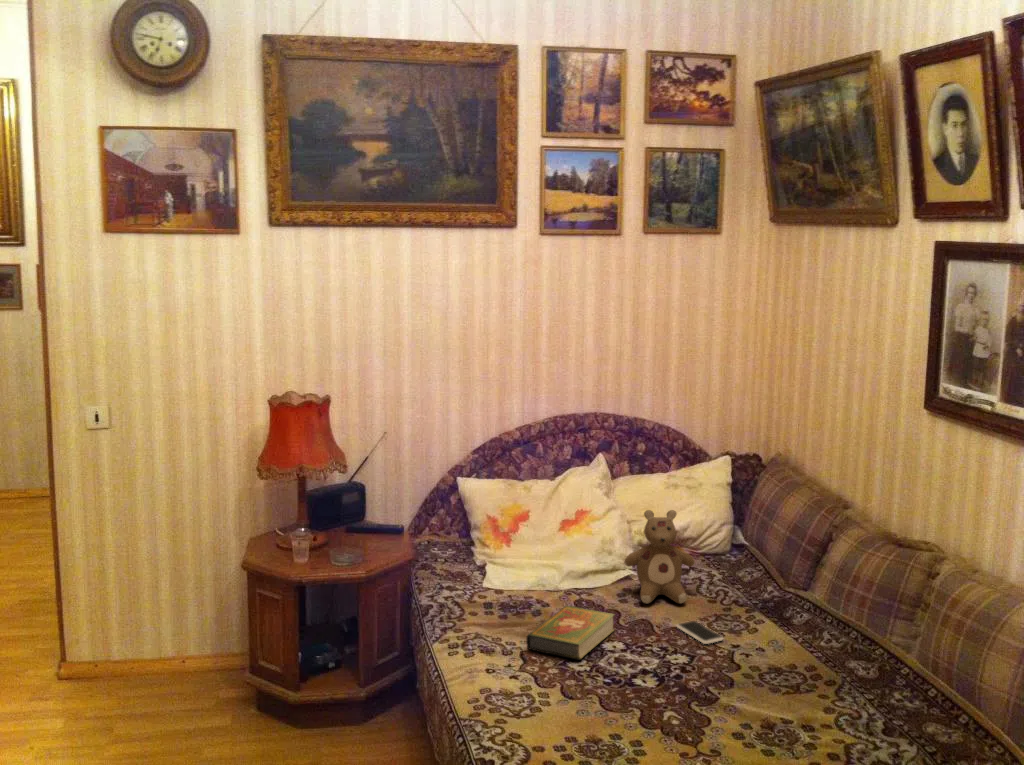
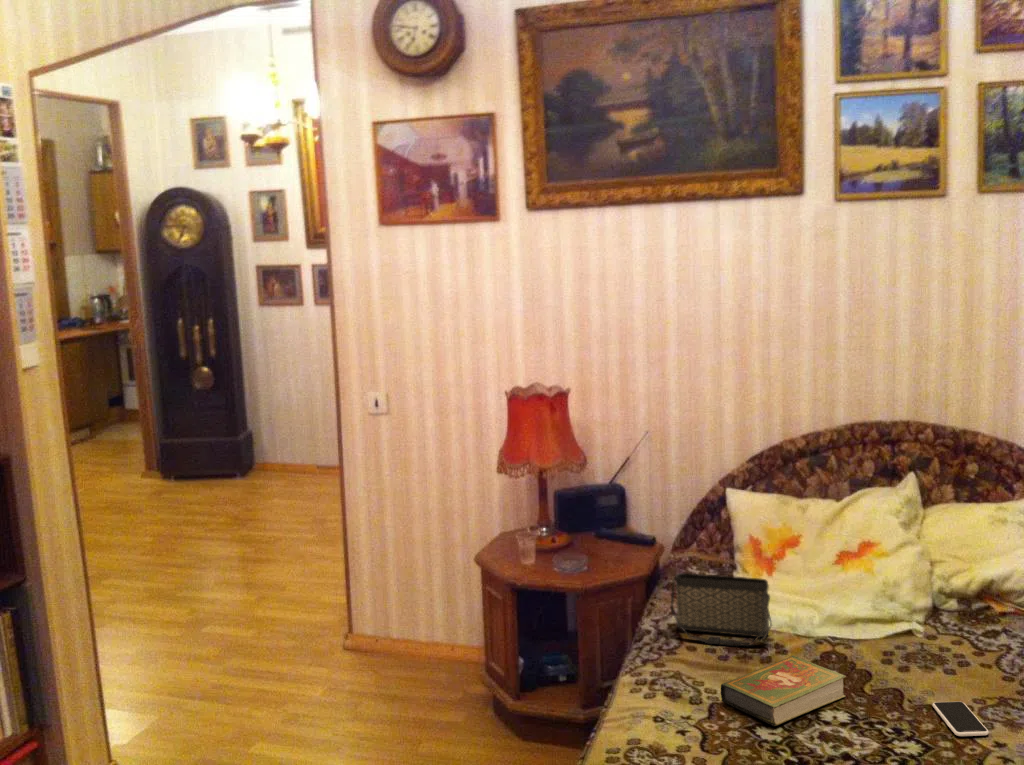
stuffed bear: present [624,510,695,604] -> none [892,548,991,676]
handbag: none [449,548,536,608] -> present [671,573,772,646]

